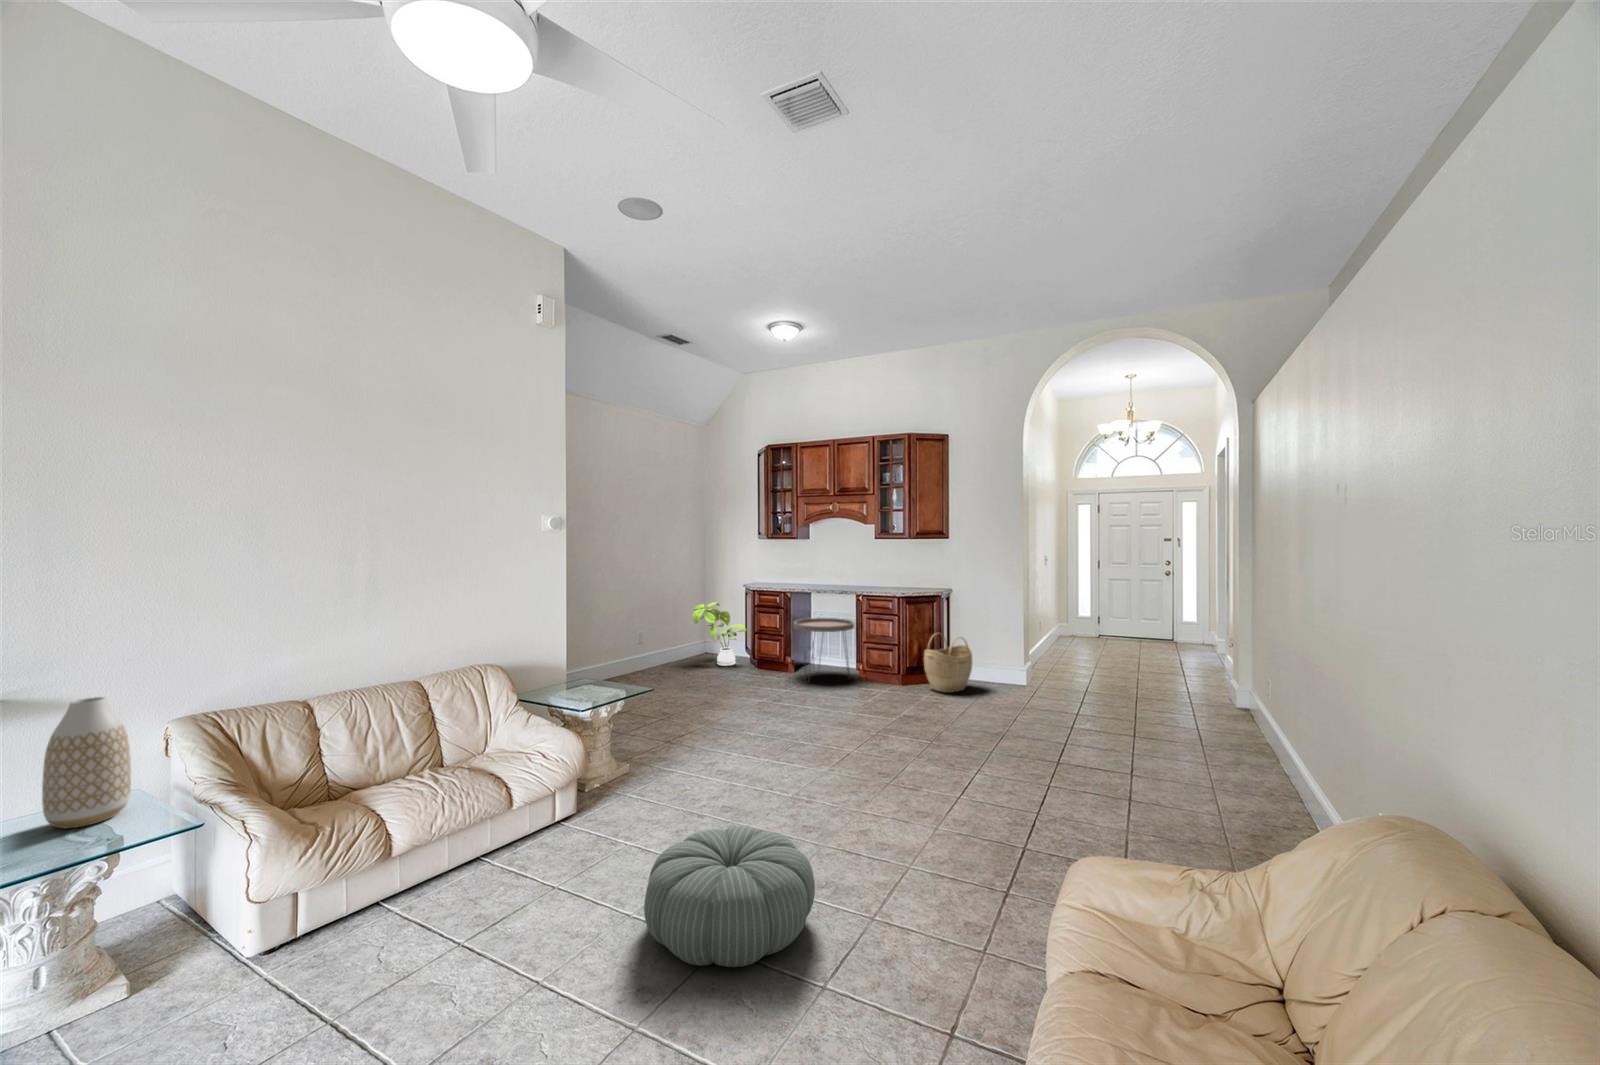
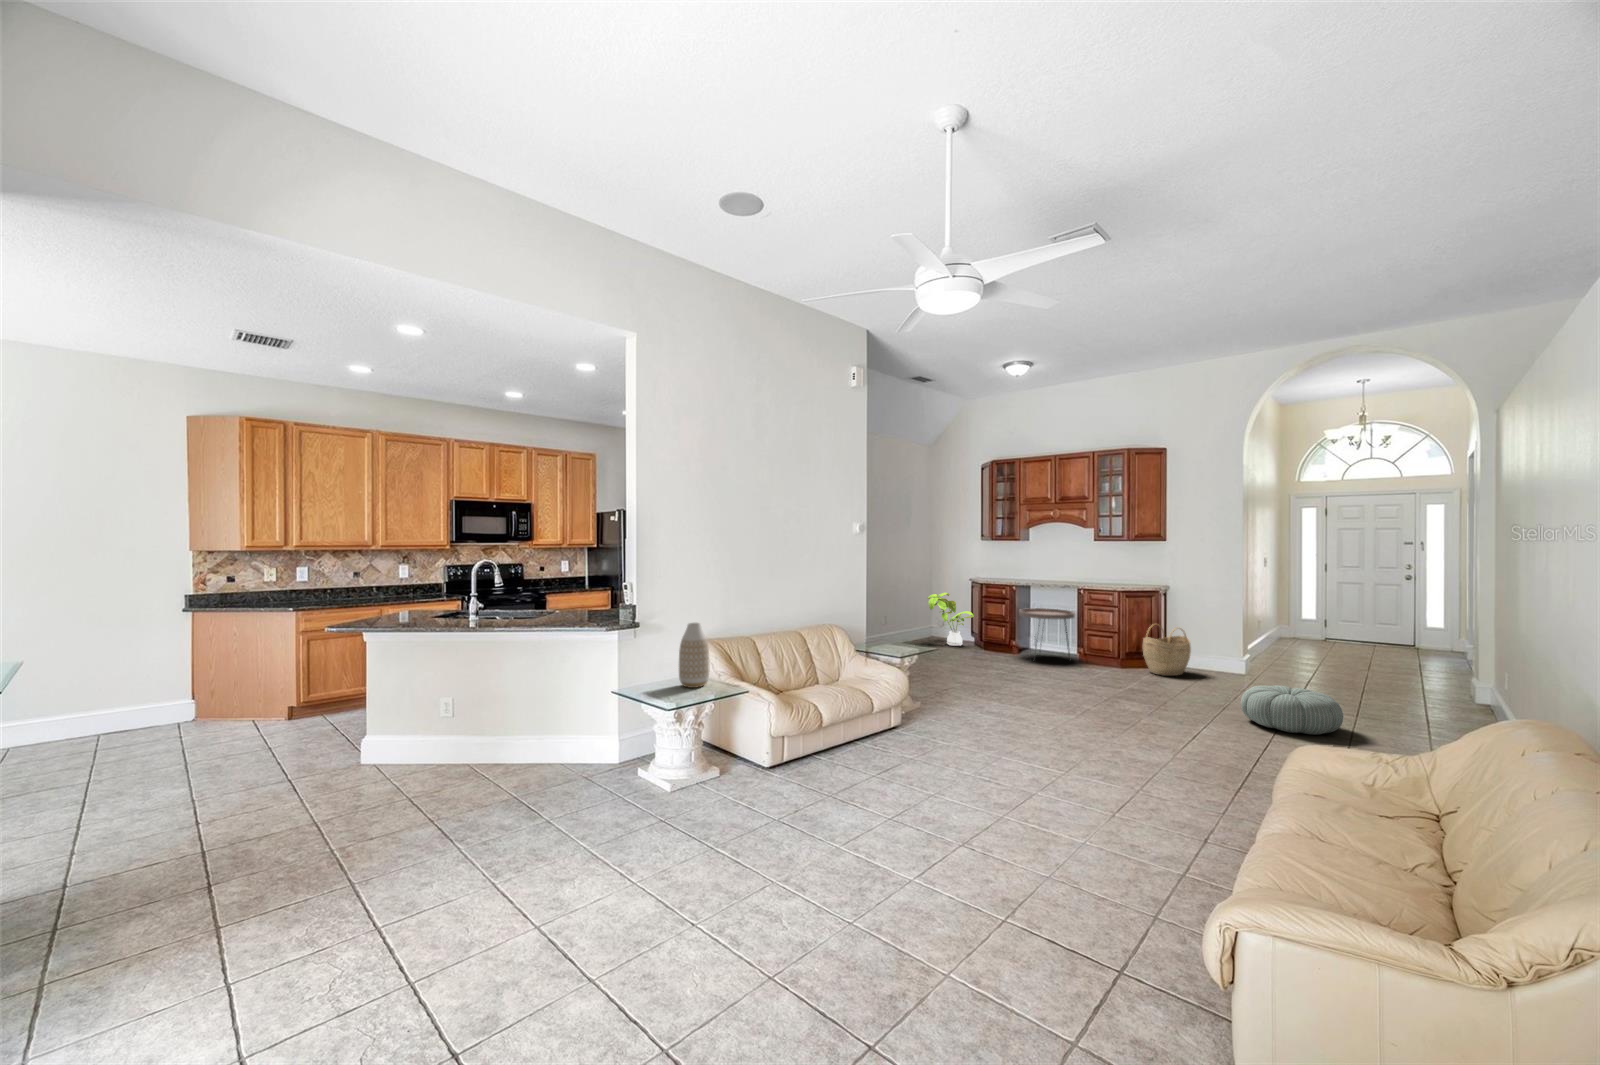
pouf: present [644,826,815,967] -> present [1241,685,1343,735]

